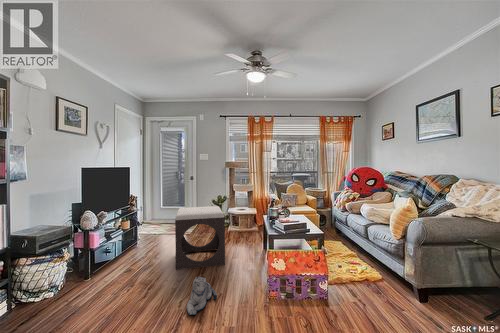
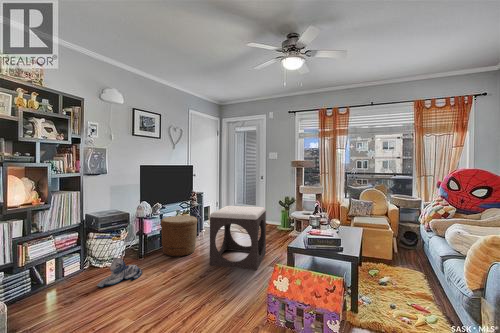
woven basket: none [105,223,149,270] -> present [161,216,197,257]
plush toy: present [187,277,217,315] -> present [97,258,142,287]

